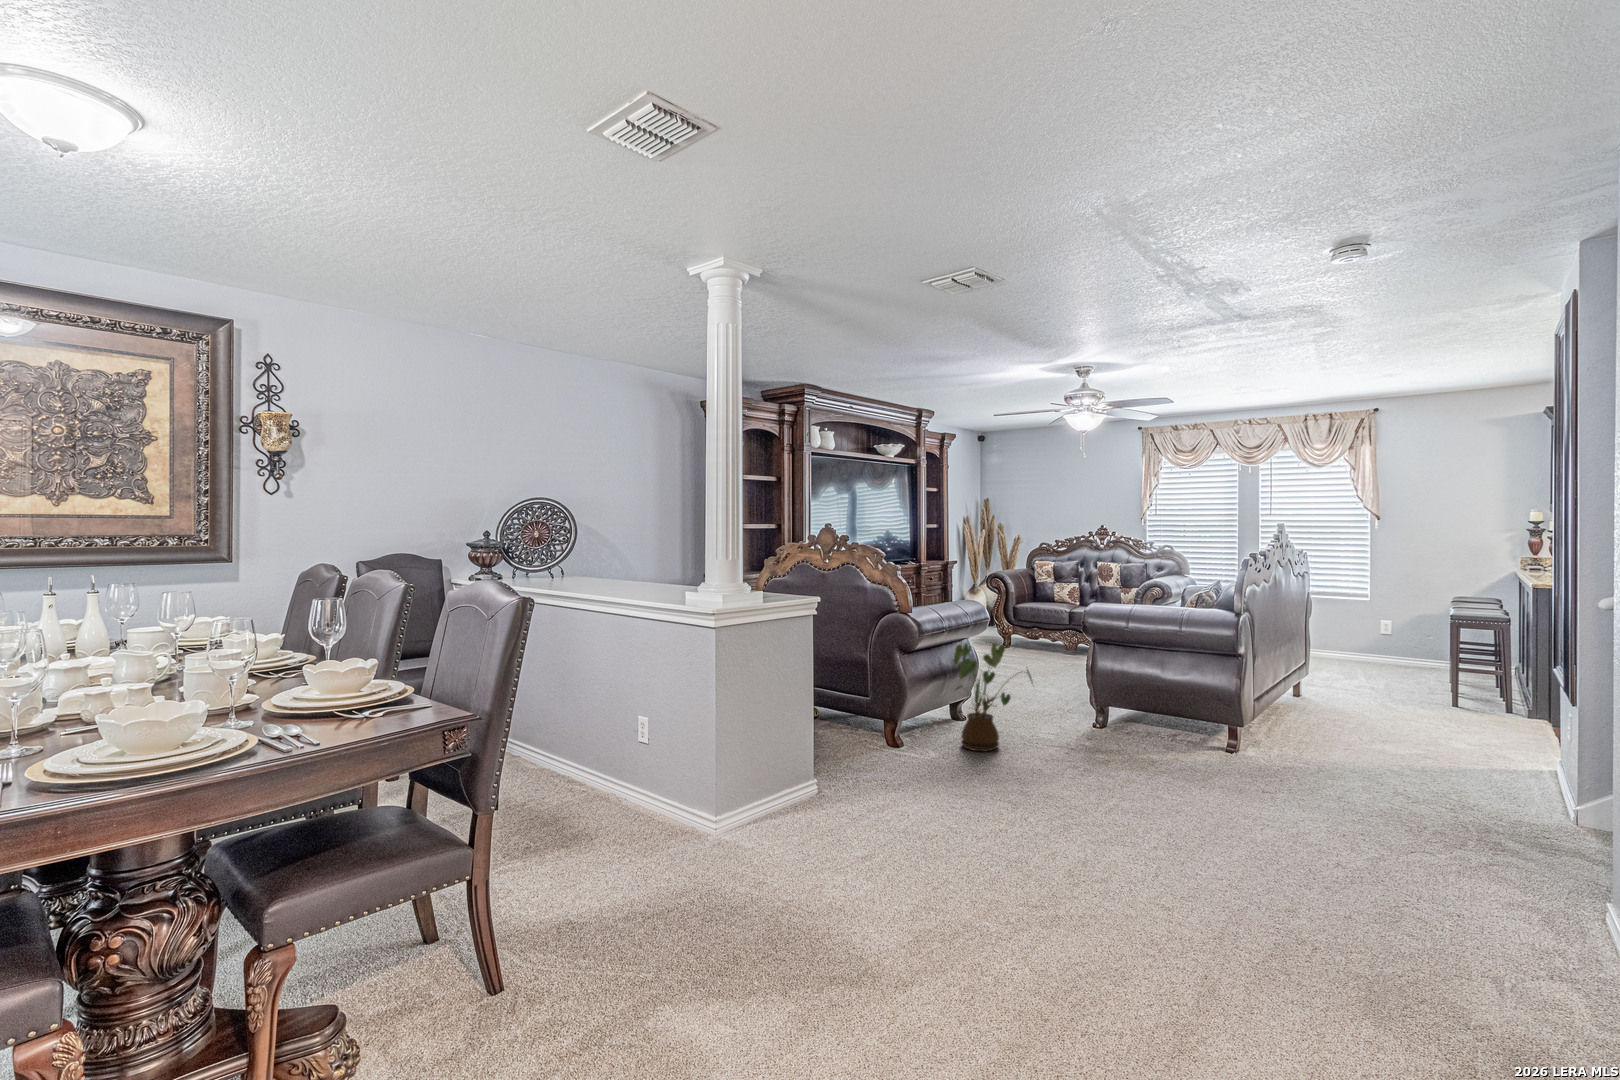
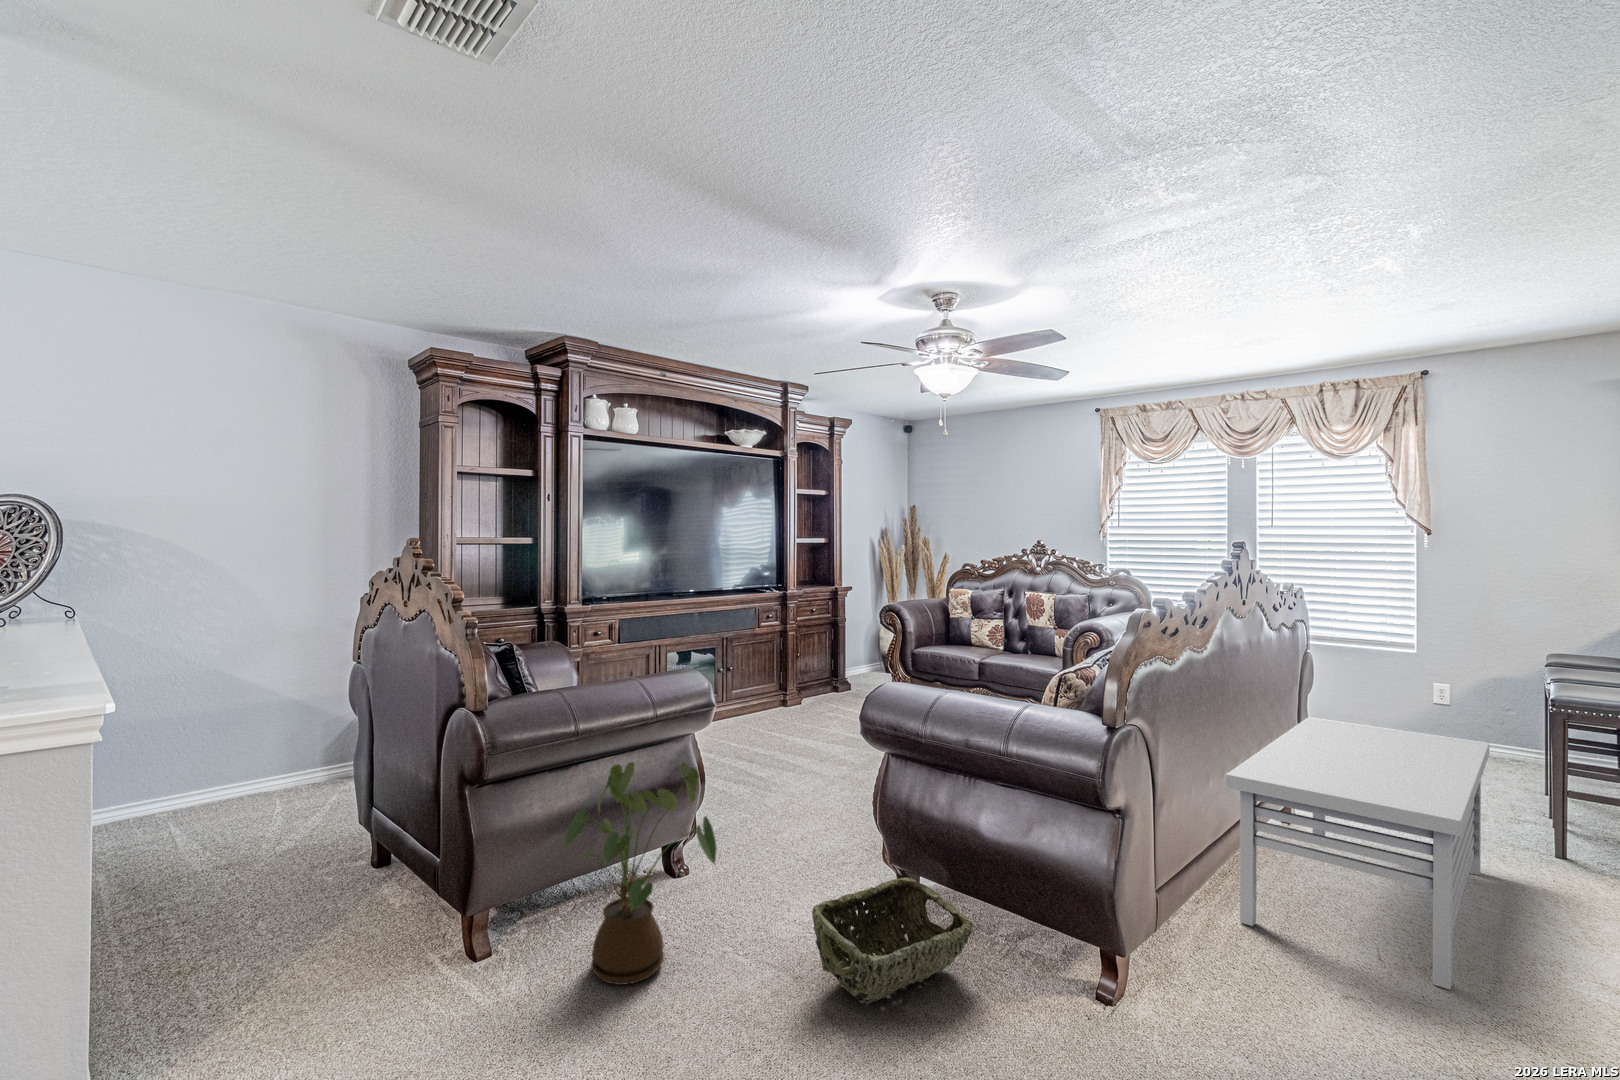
storage bench: none [1279,630,1416,745] -> present [1226,718,1489,990]
woven basket: none [1080,703,1160,753] -> present [812,877,973,1004]

